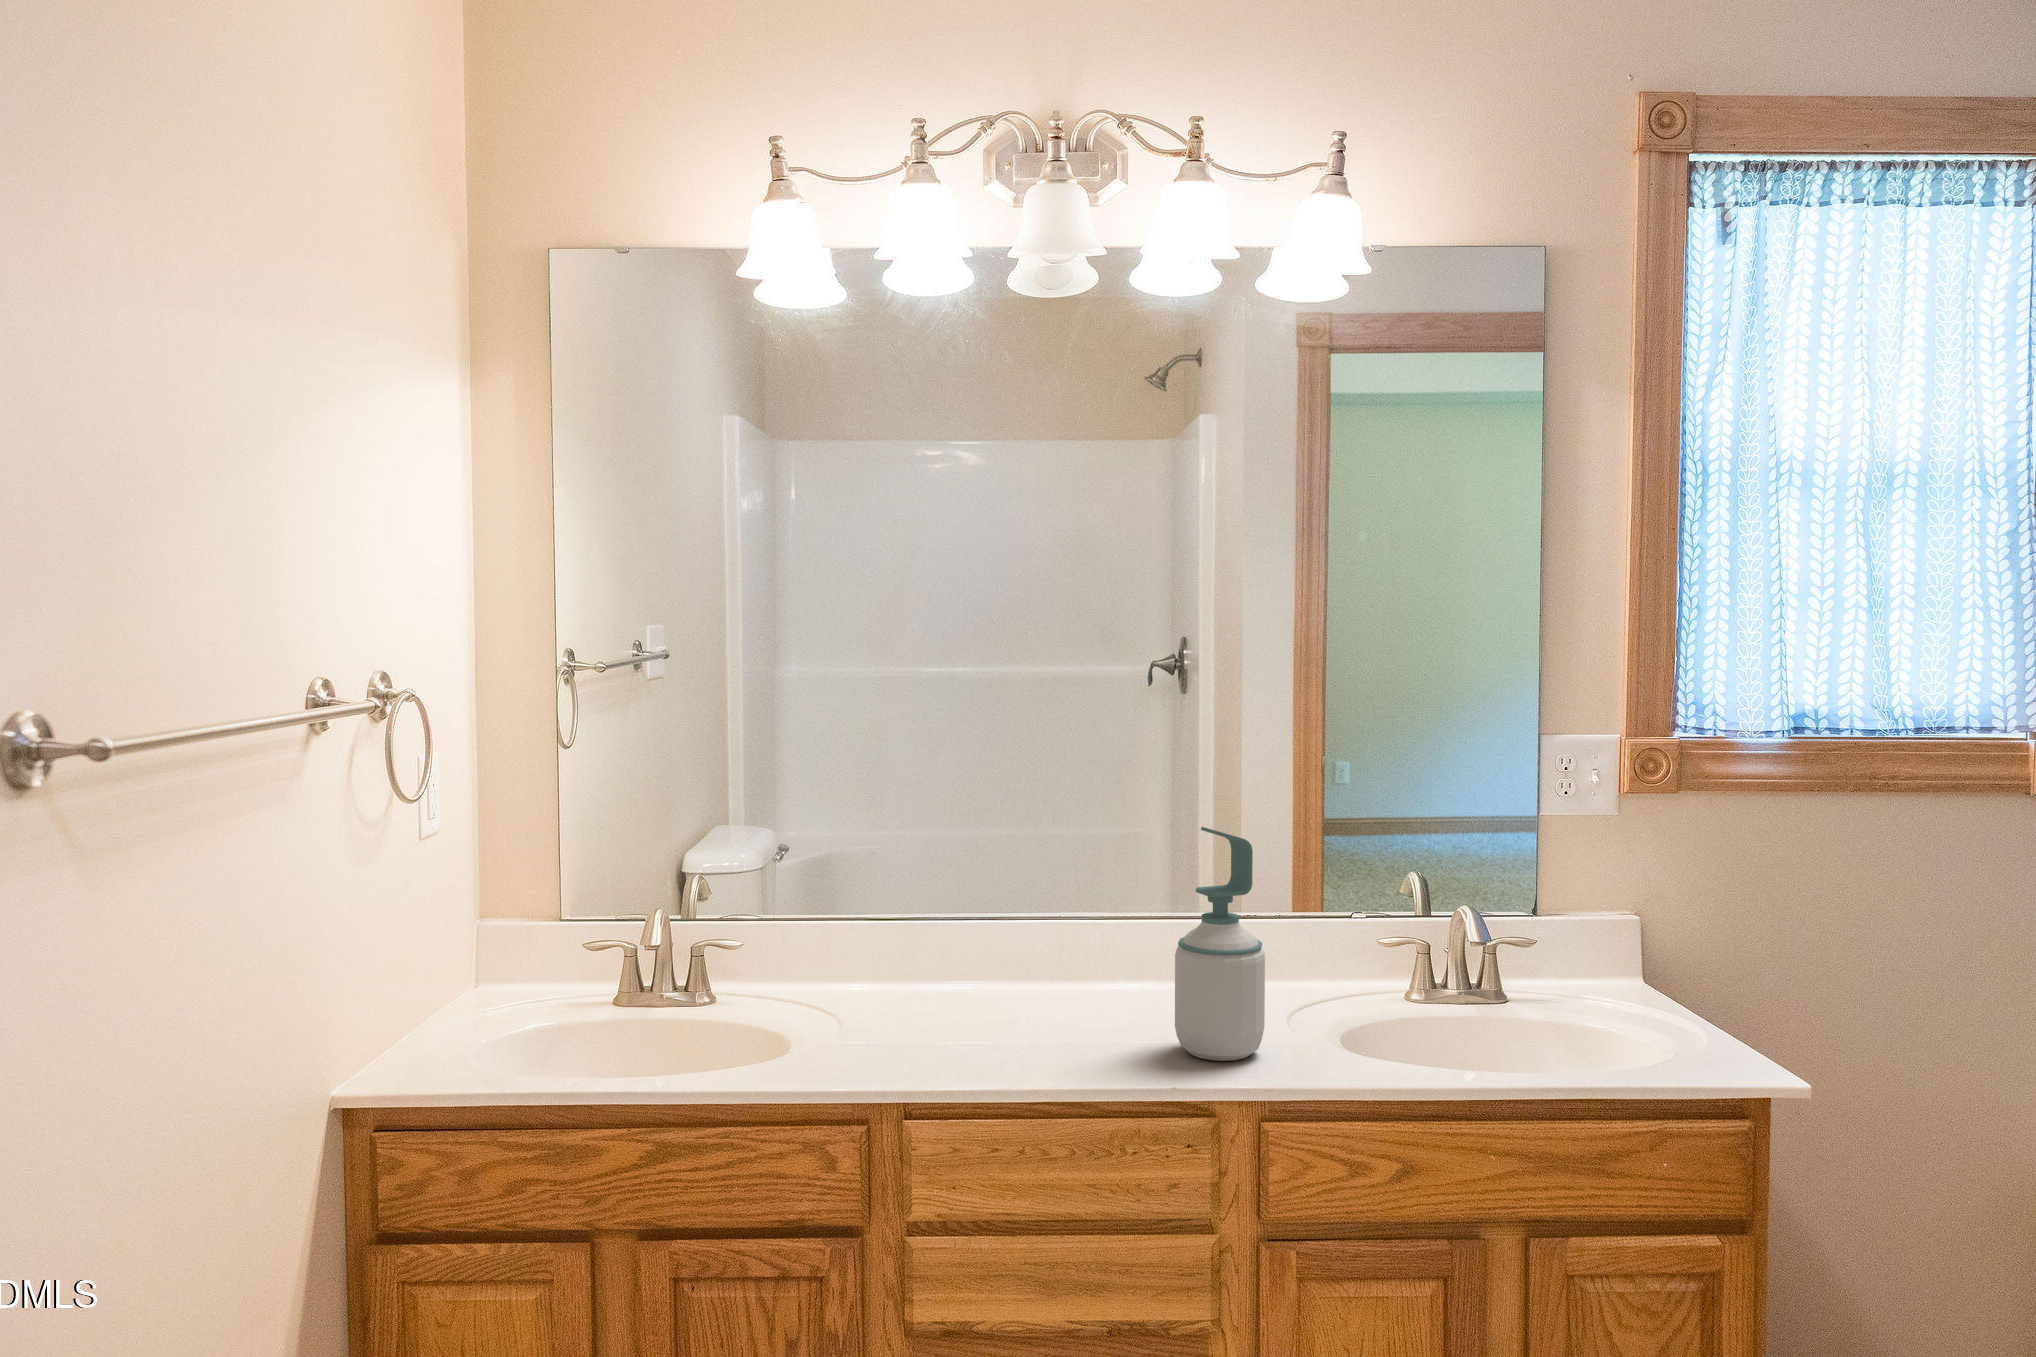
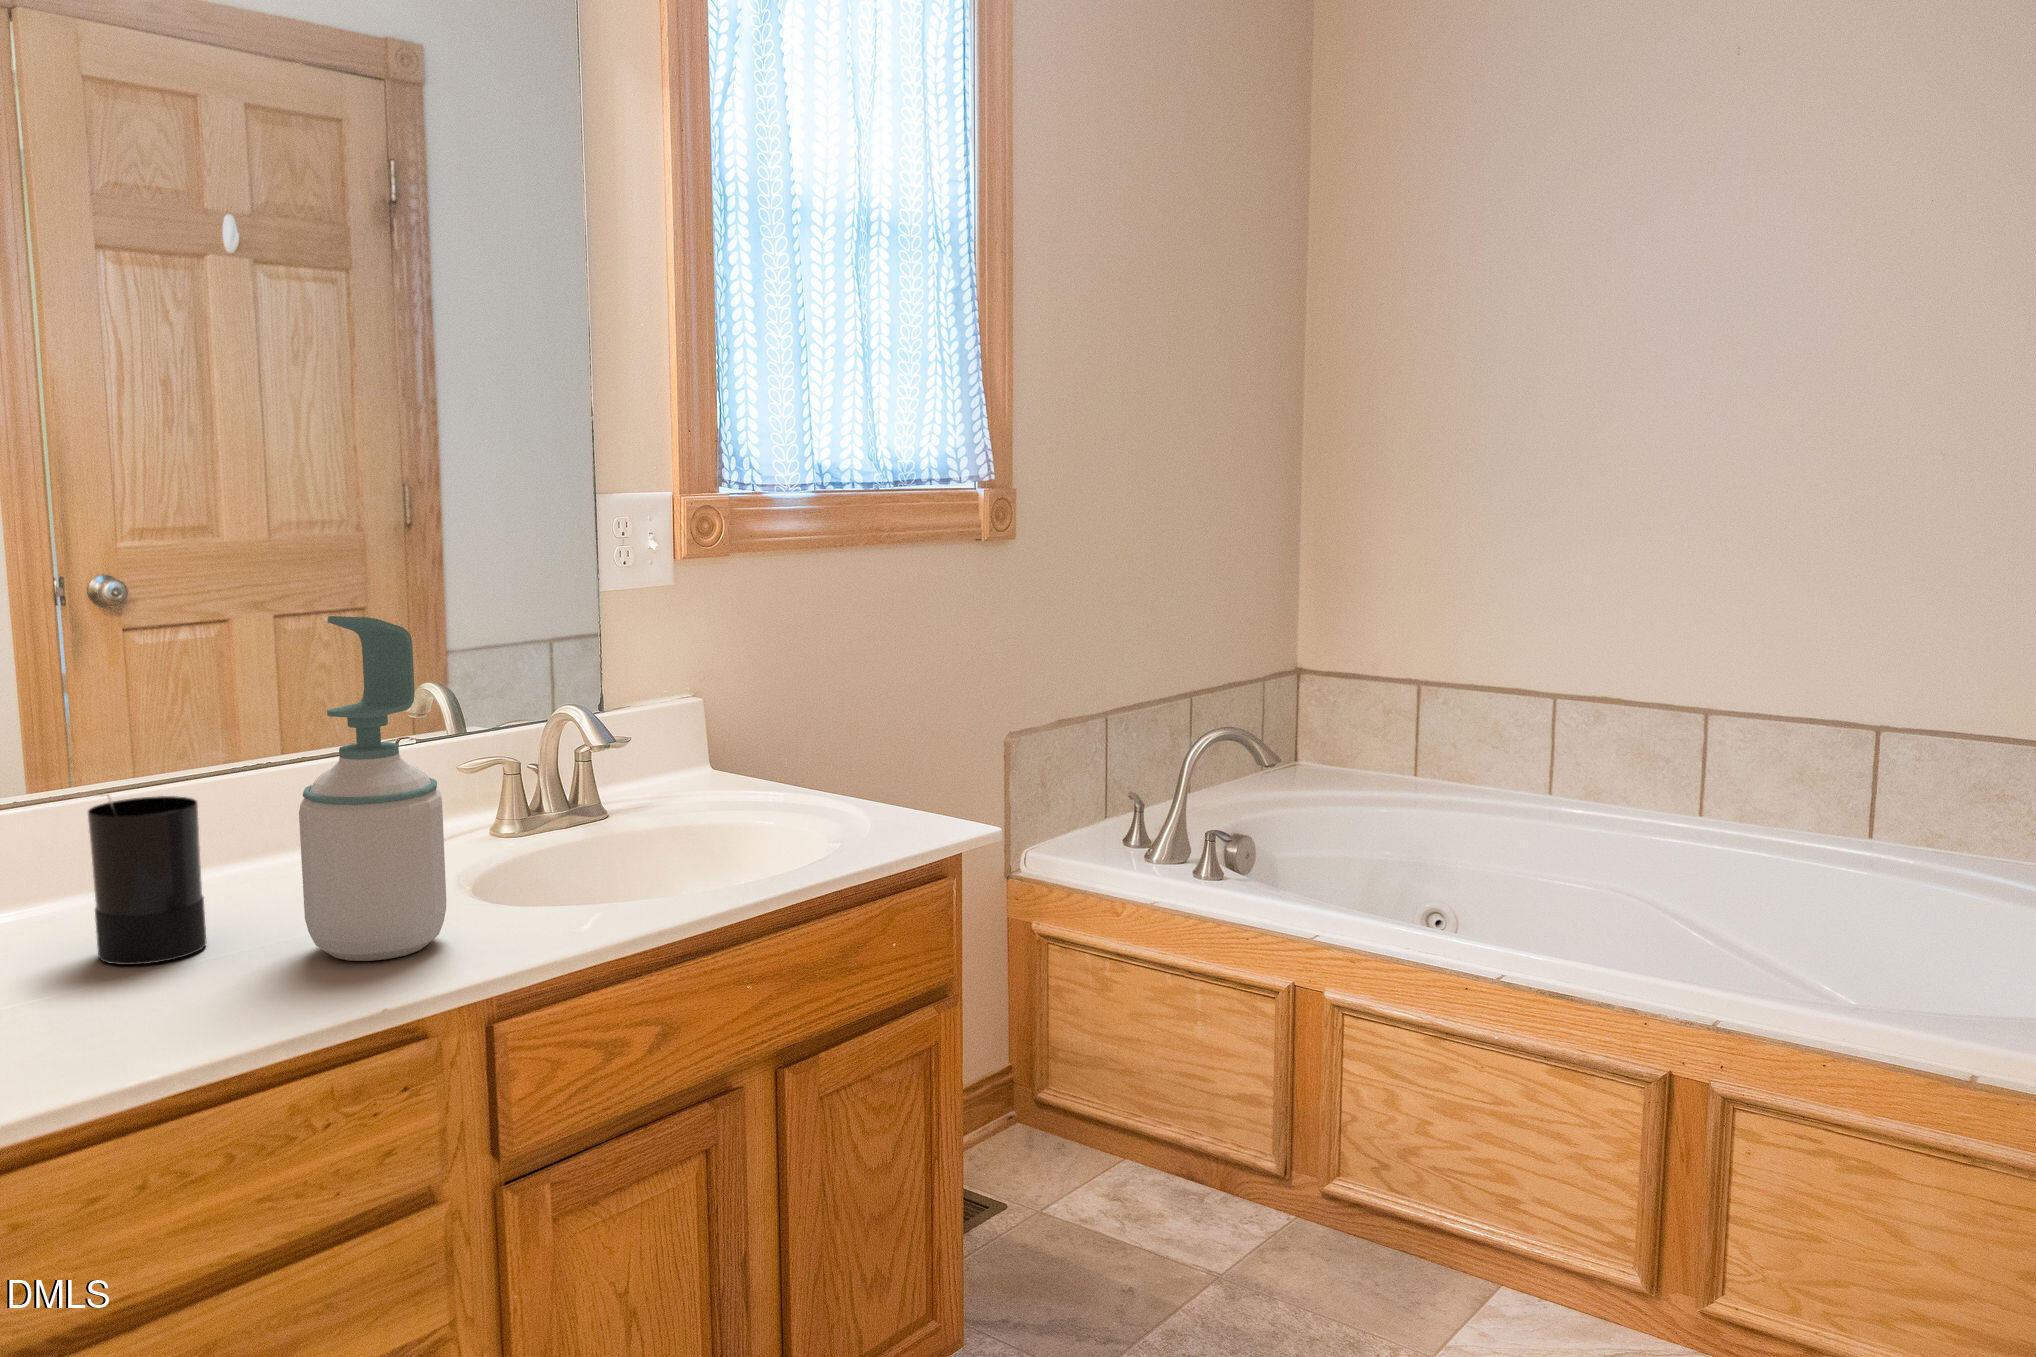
candle: none [1086,916,1149,1029] -> present [76,794,207,965]

